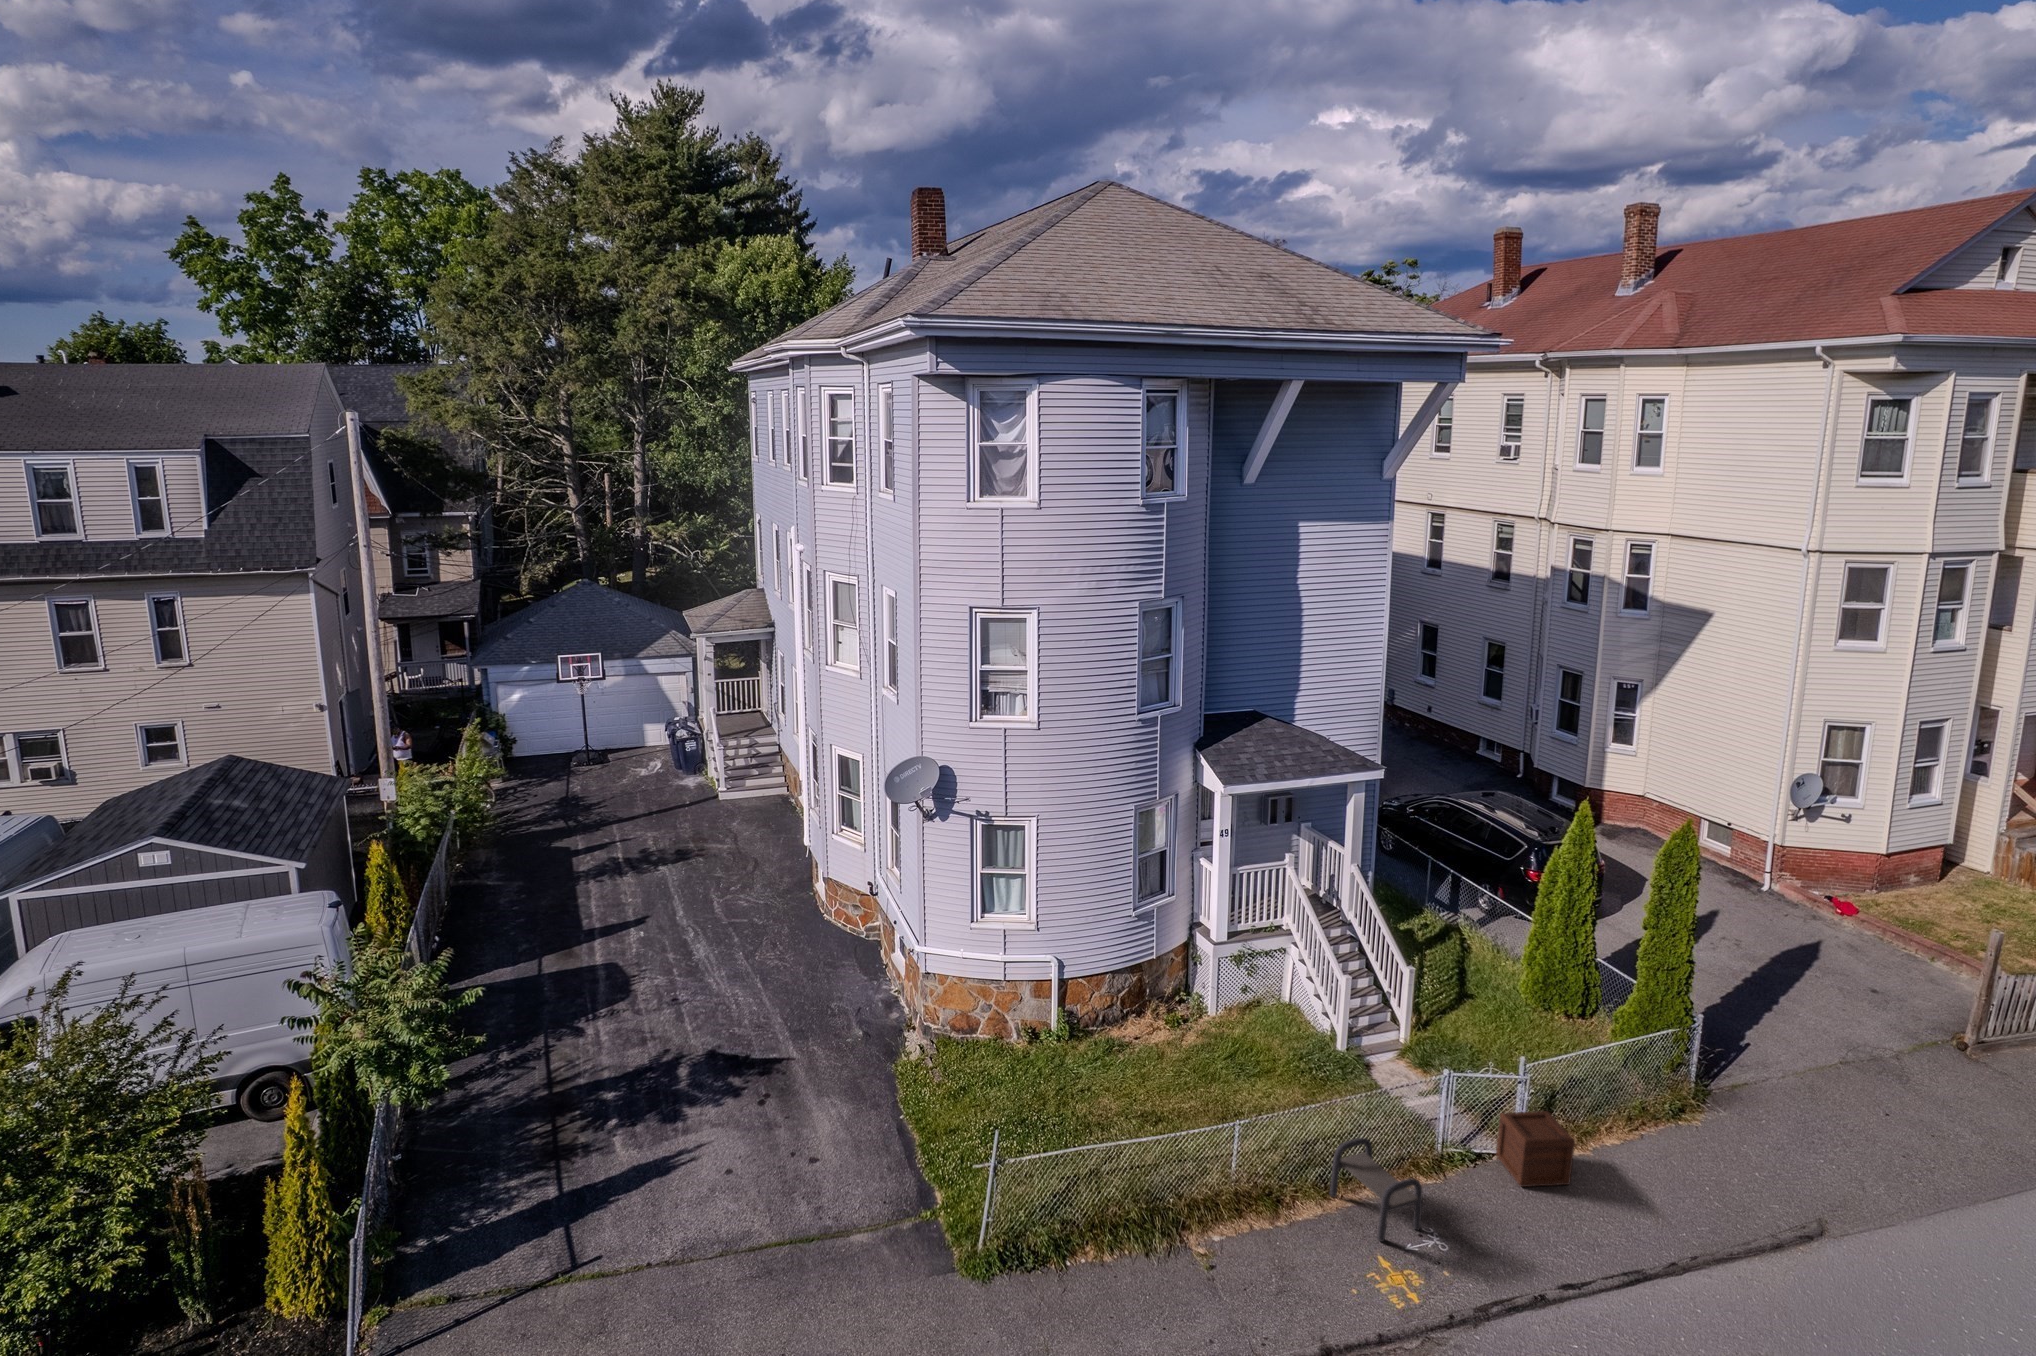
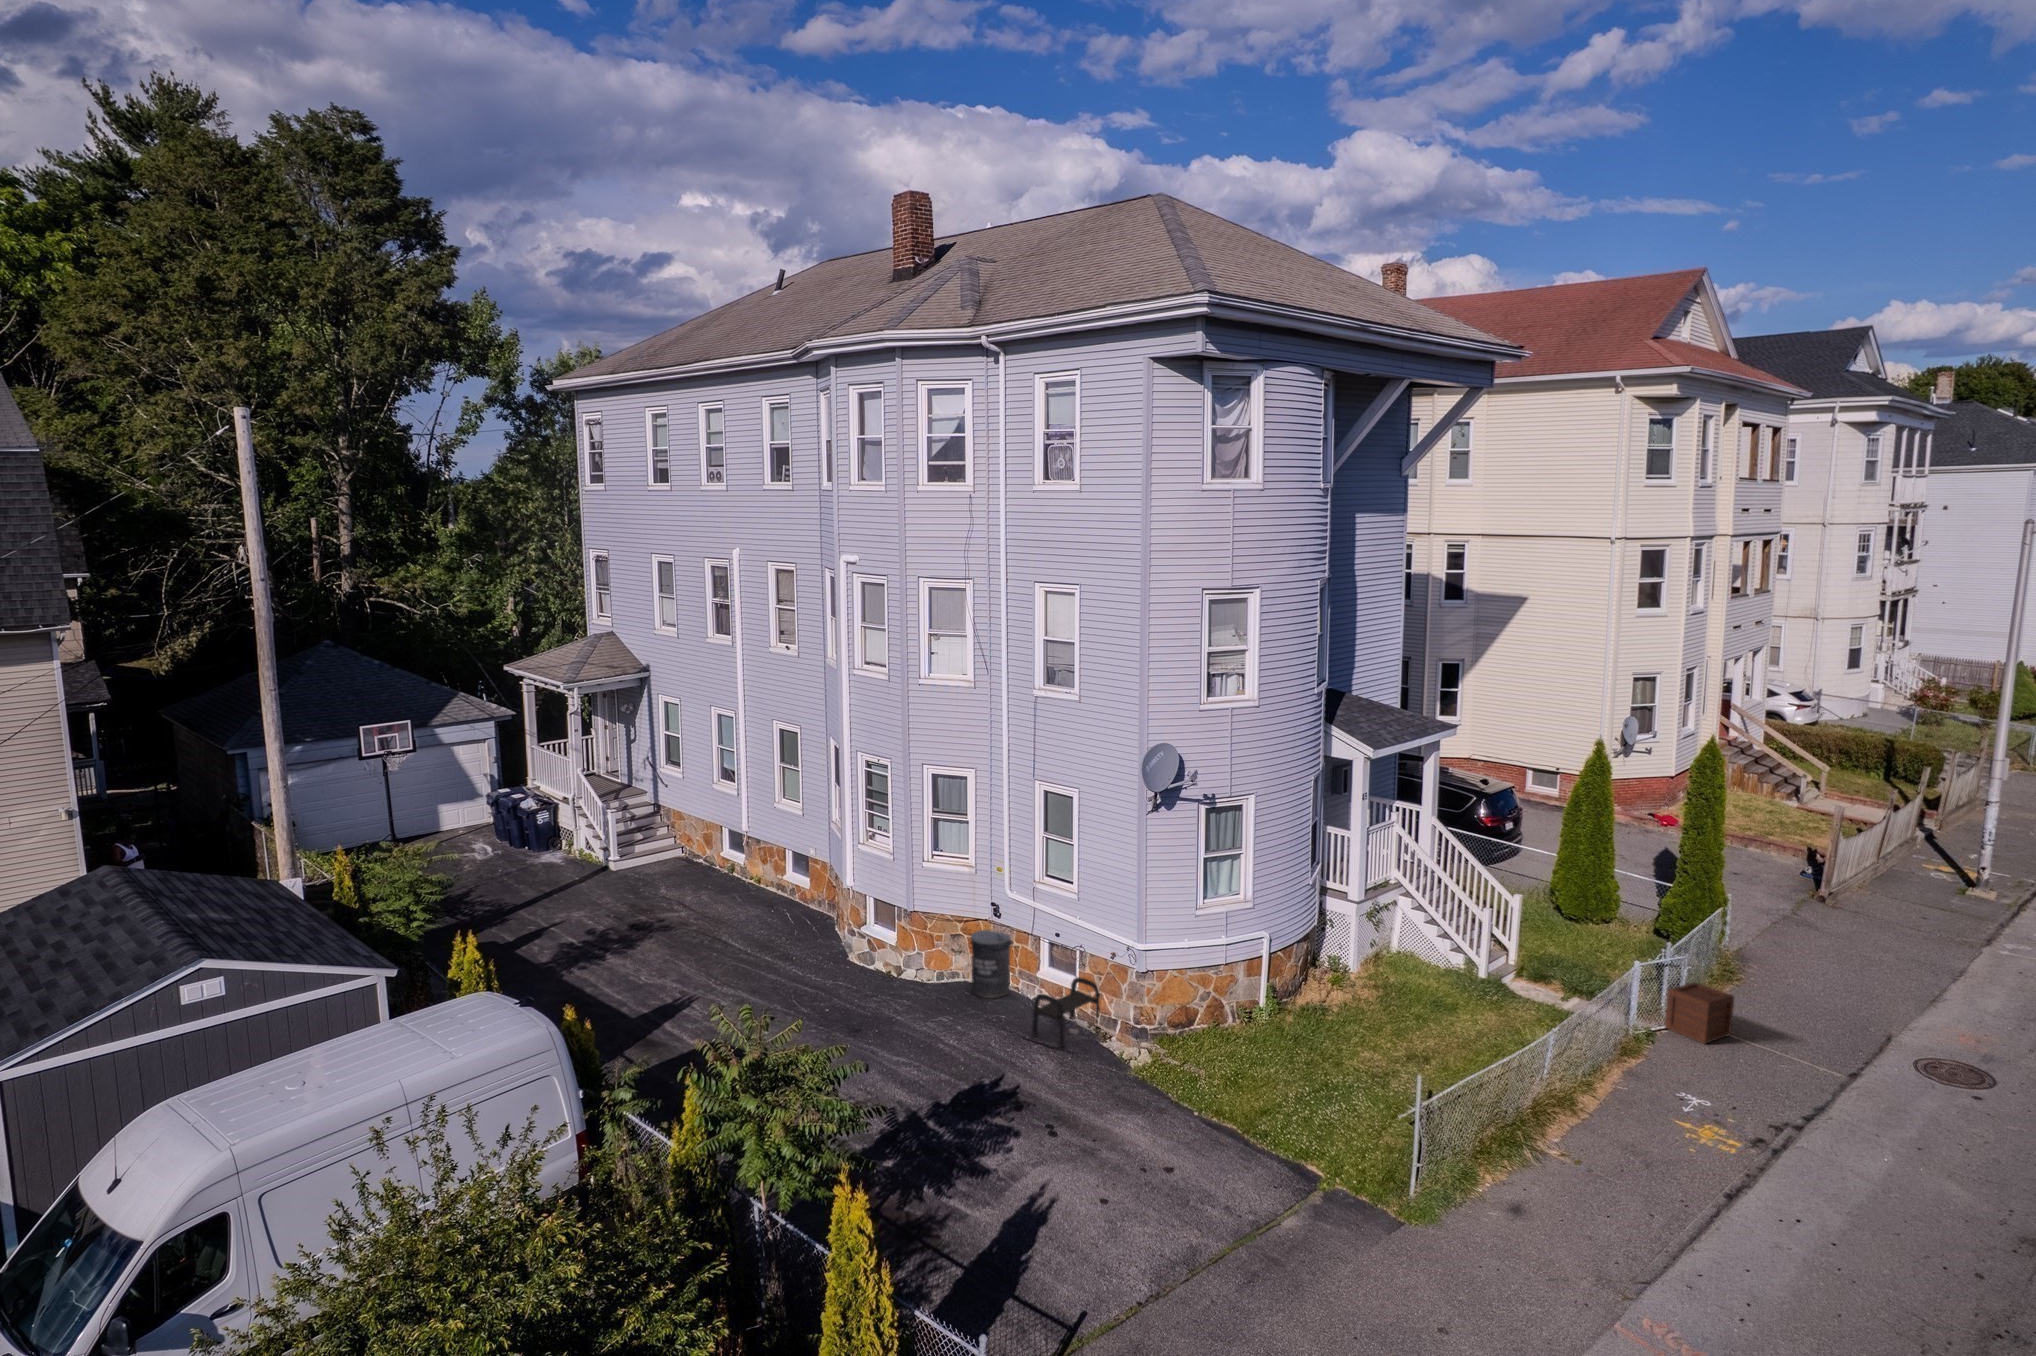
trash can: none [844,904,882,968] -> present [970,930,1013,998]
bench: present [1330,1138,1422,1242] -> present [1032,977,1100,1047]

